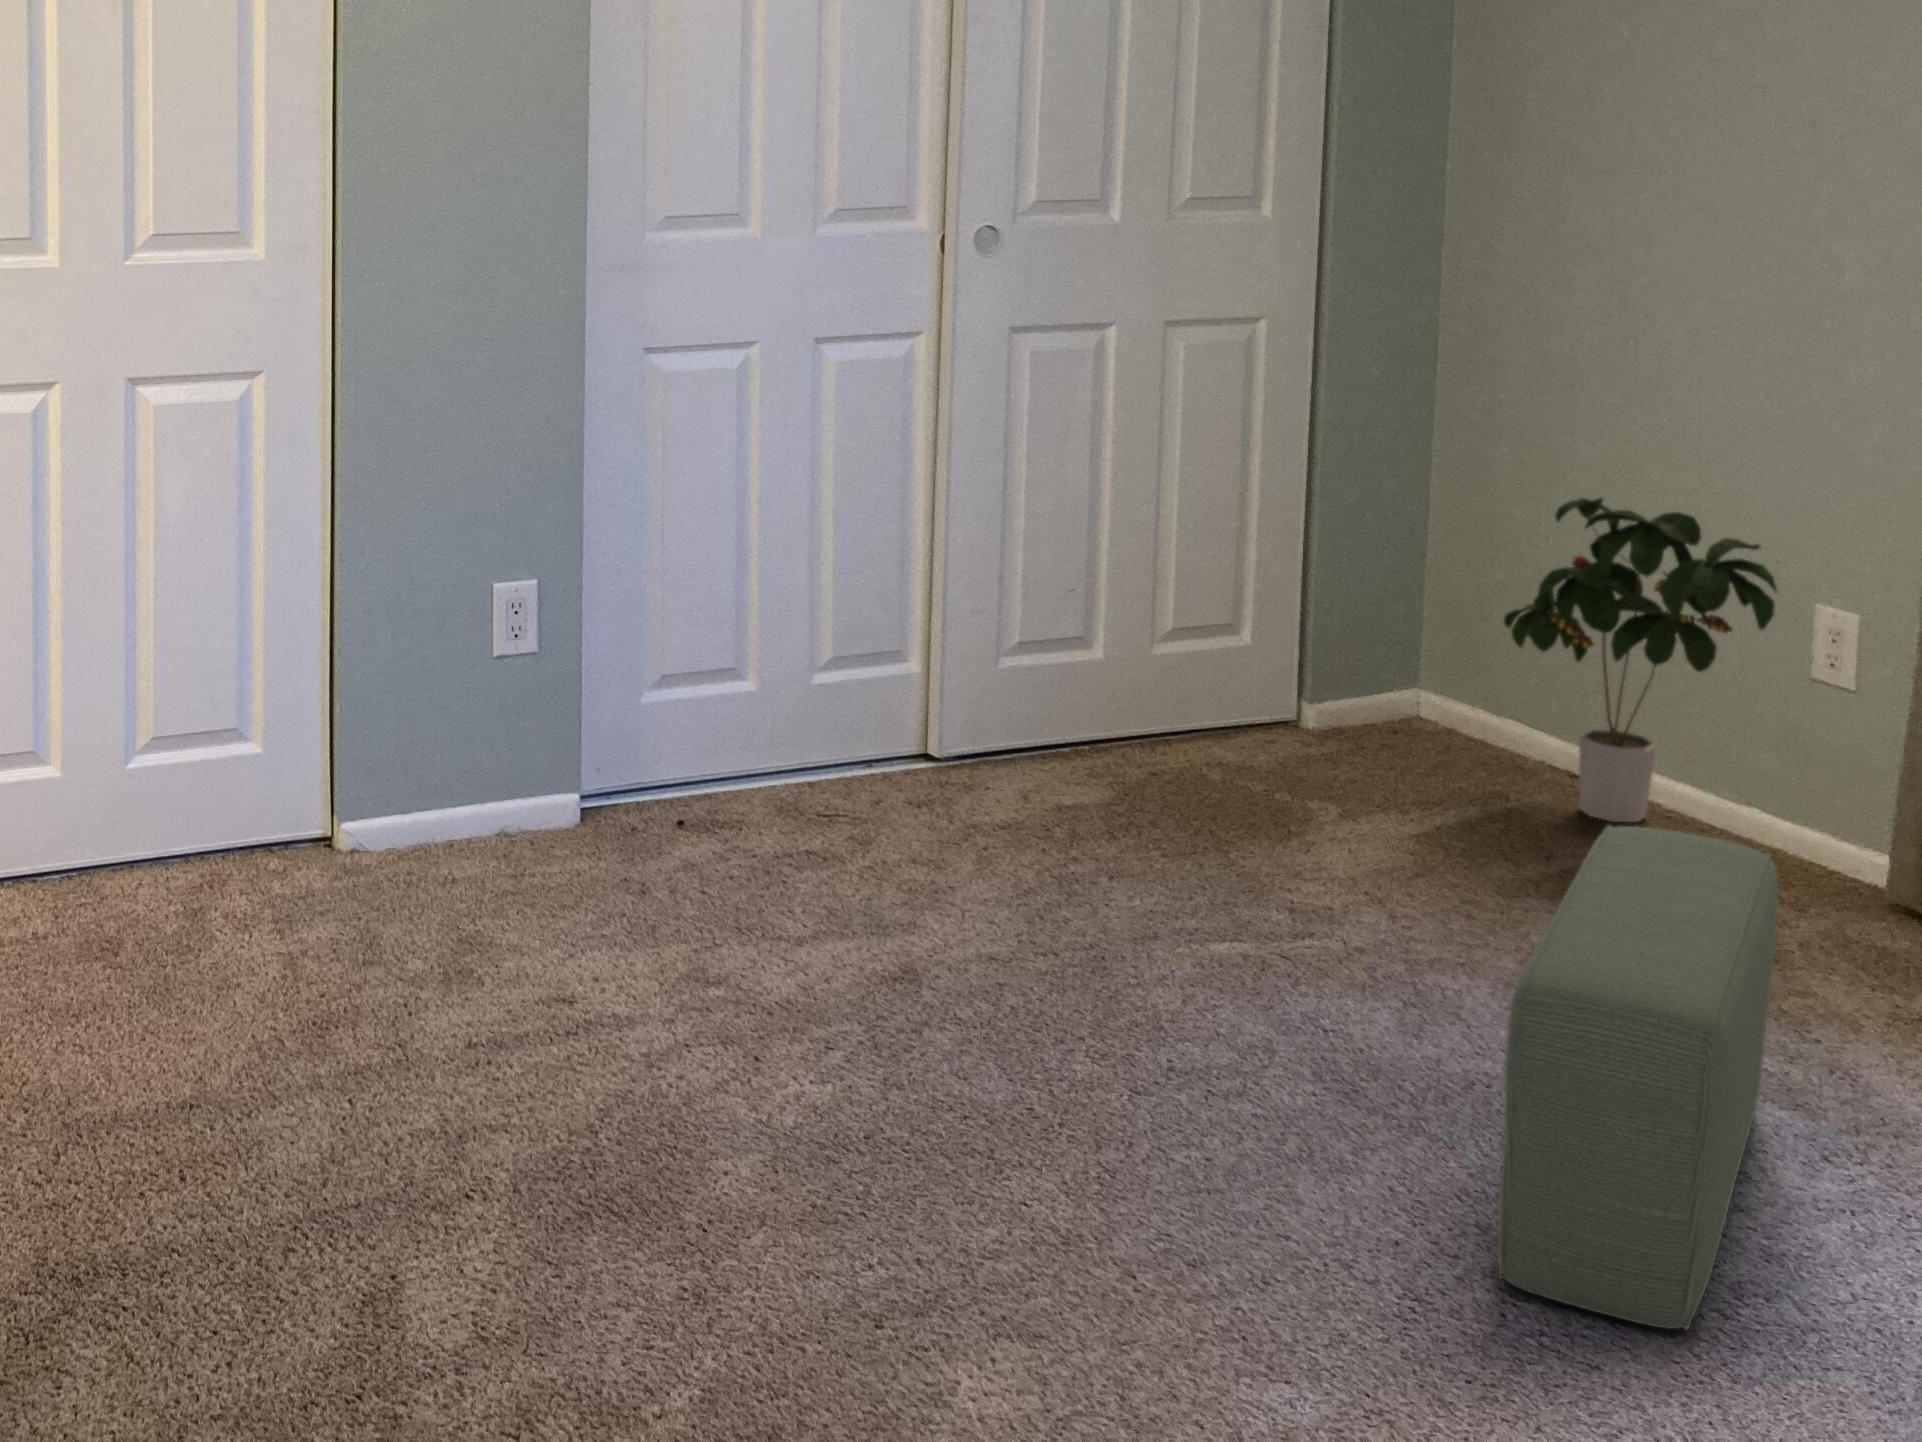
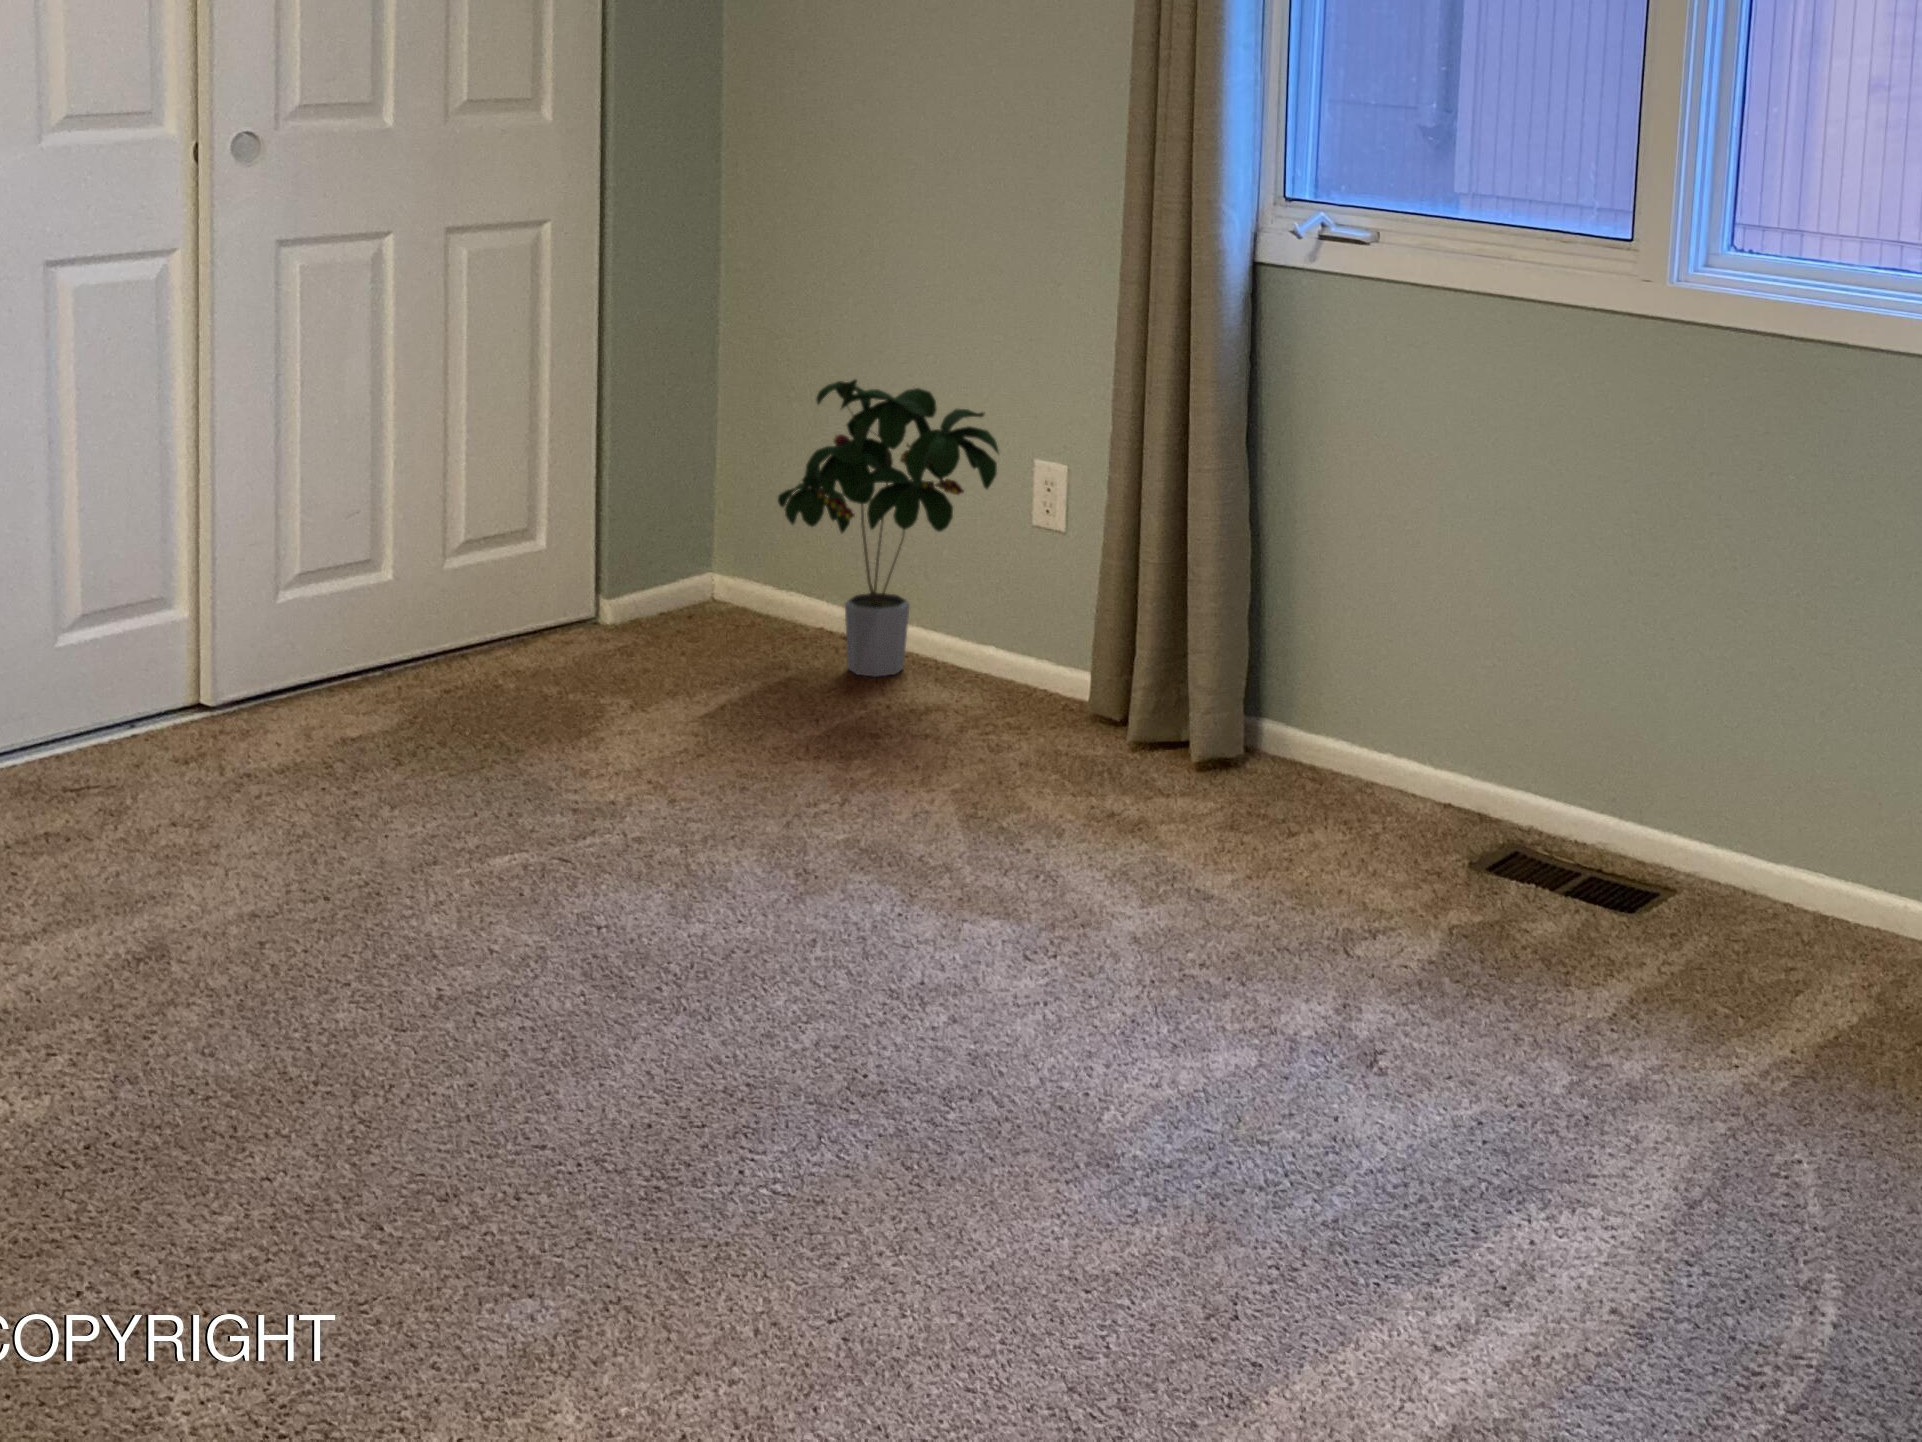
pouf: present [1497,826,1778,1329] -> none [737,687,980,1151]

